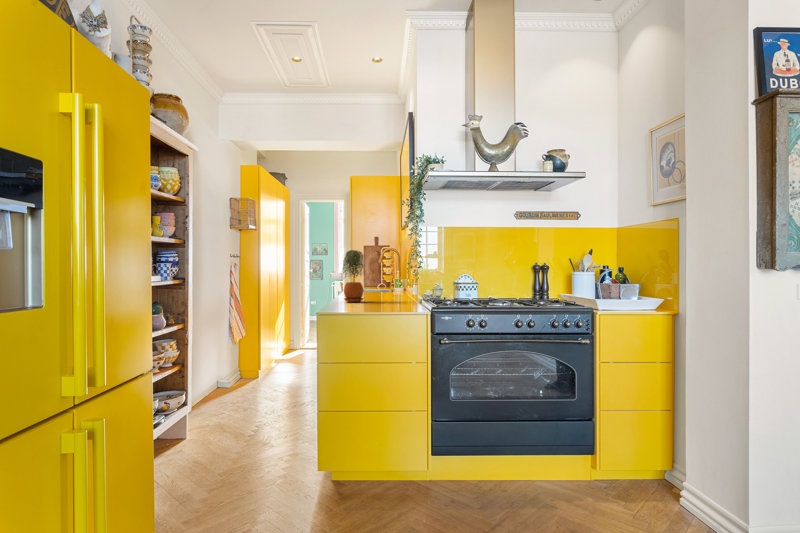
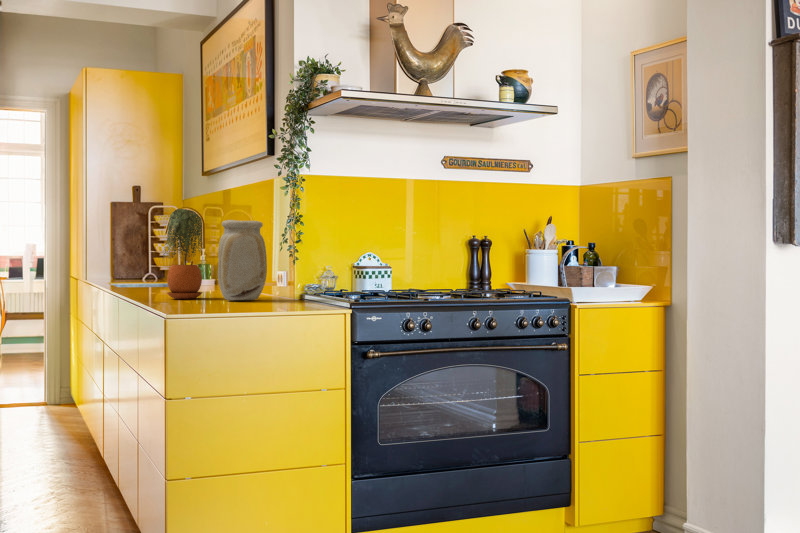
vase: none [366,256,395,304] -> present [218,220,267,300]

